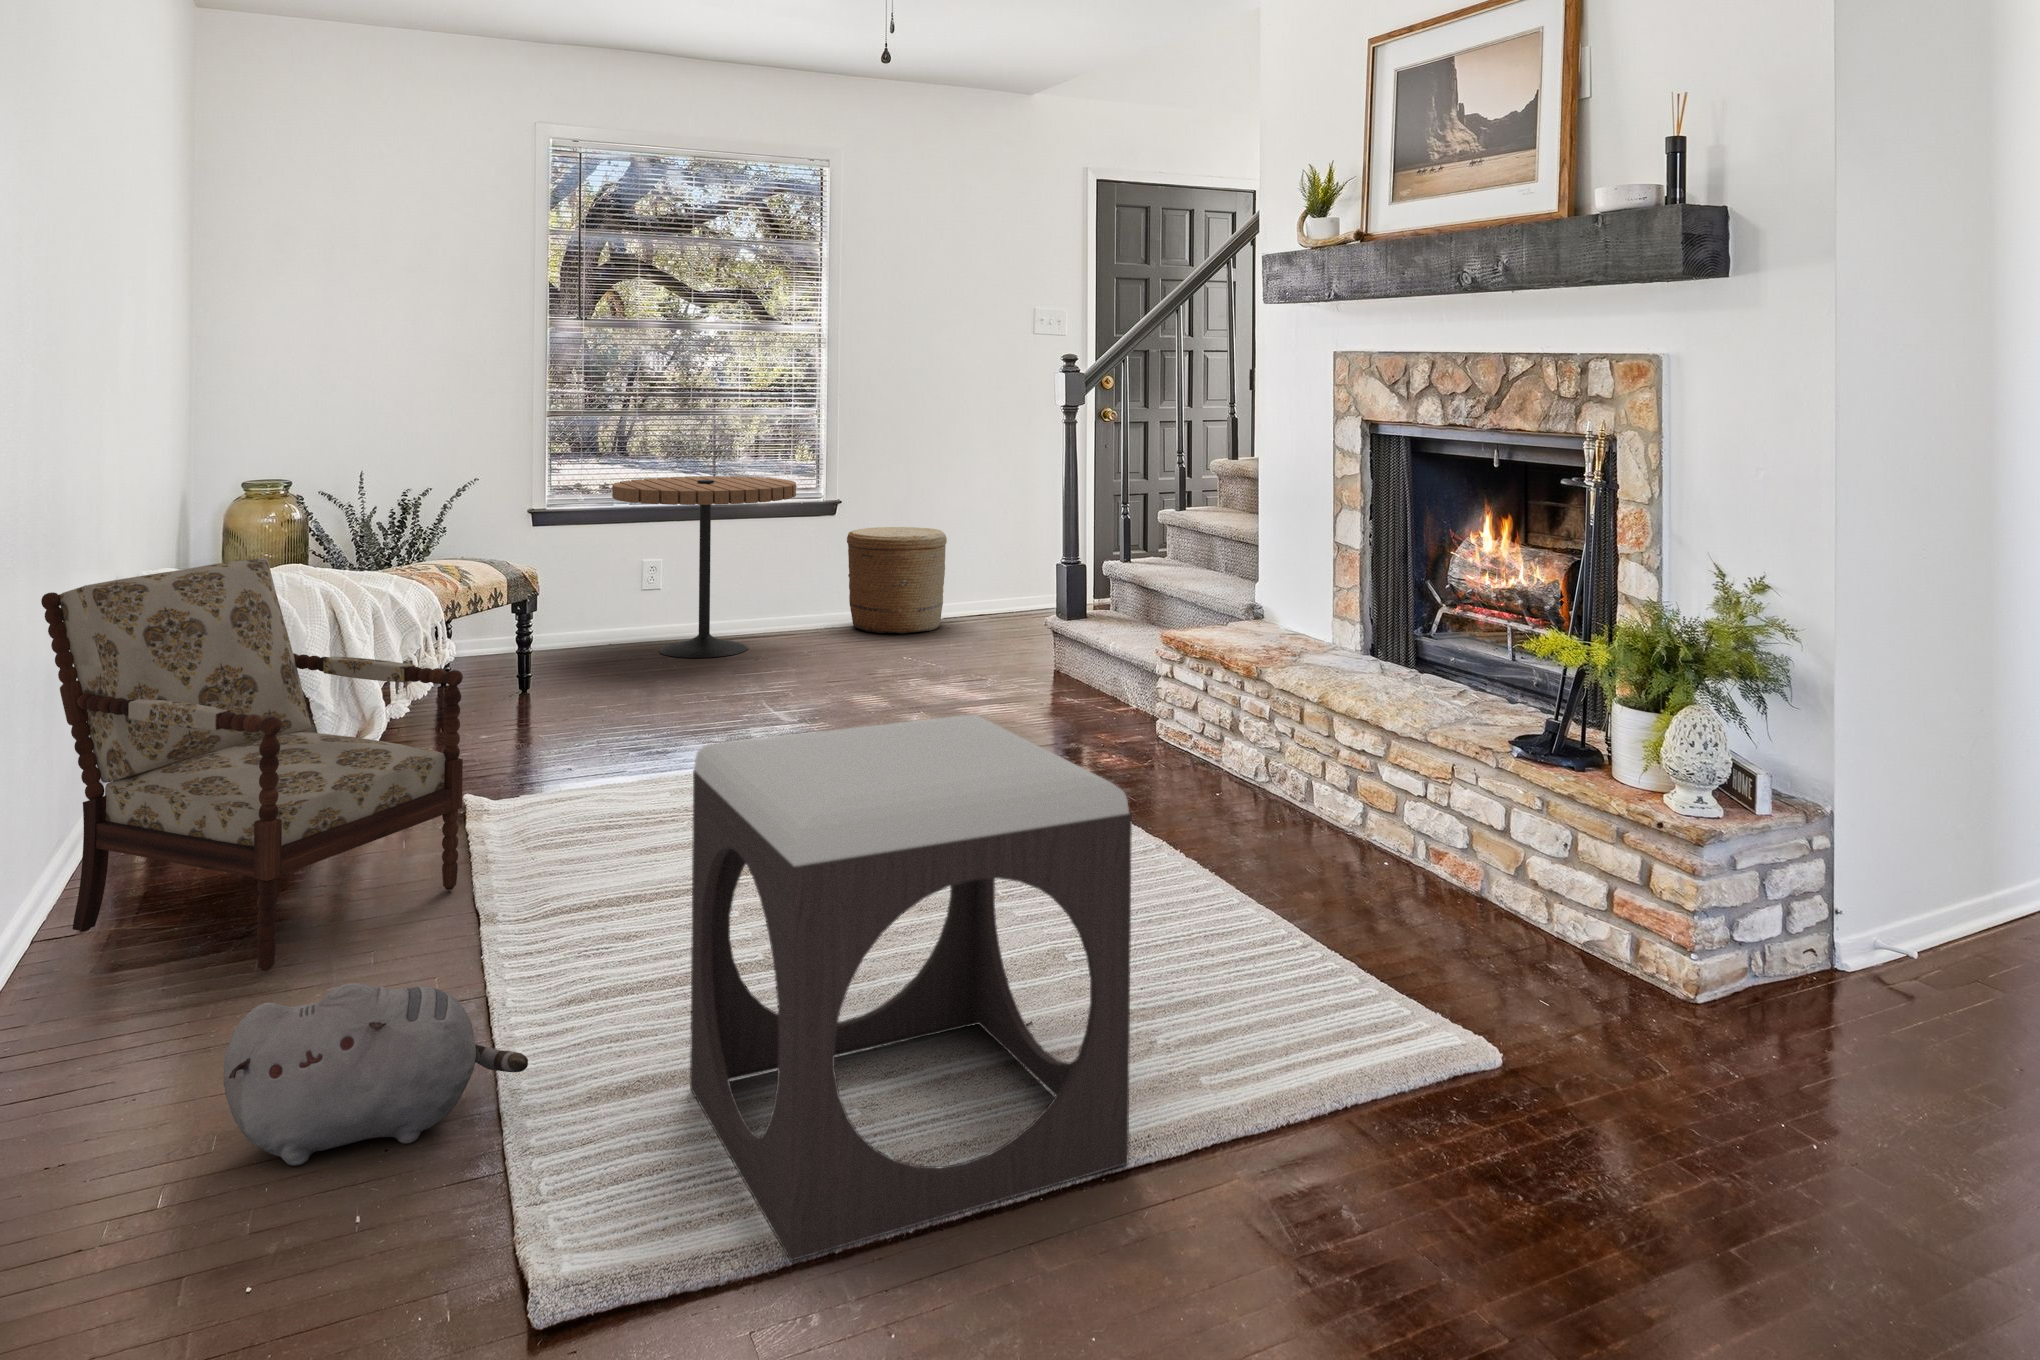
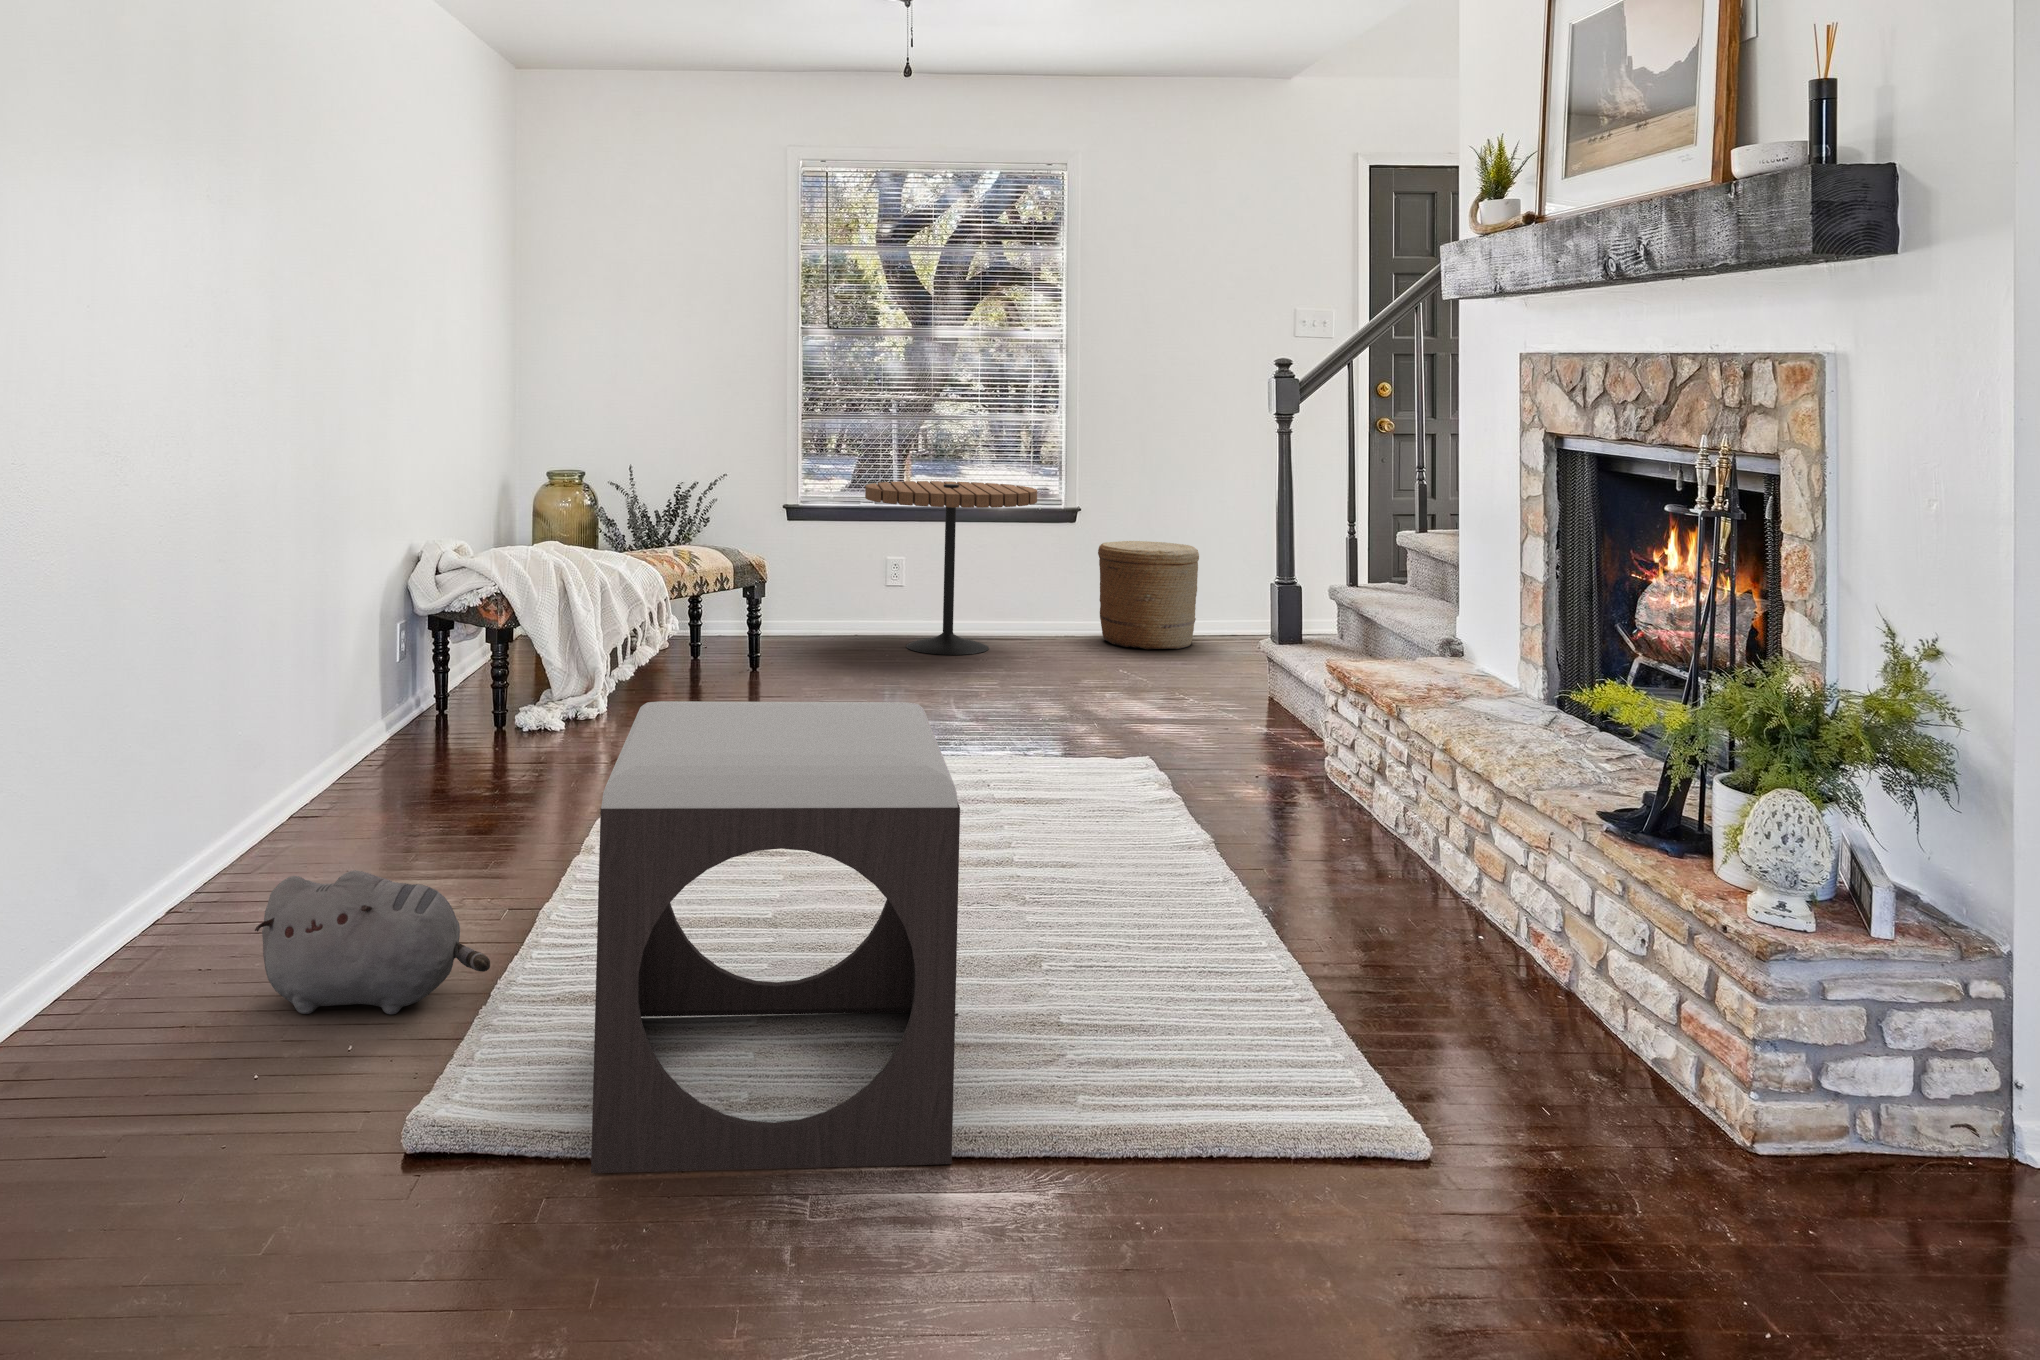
armchair: present [41,558,463,971] -> none [286,524,590,865]

